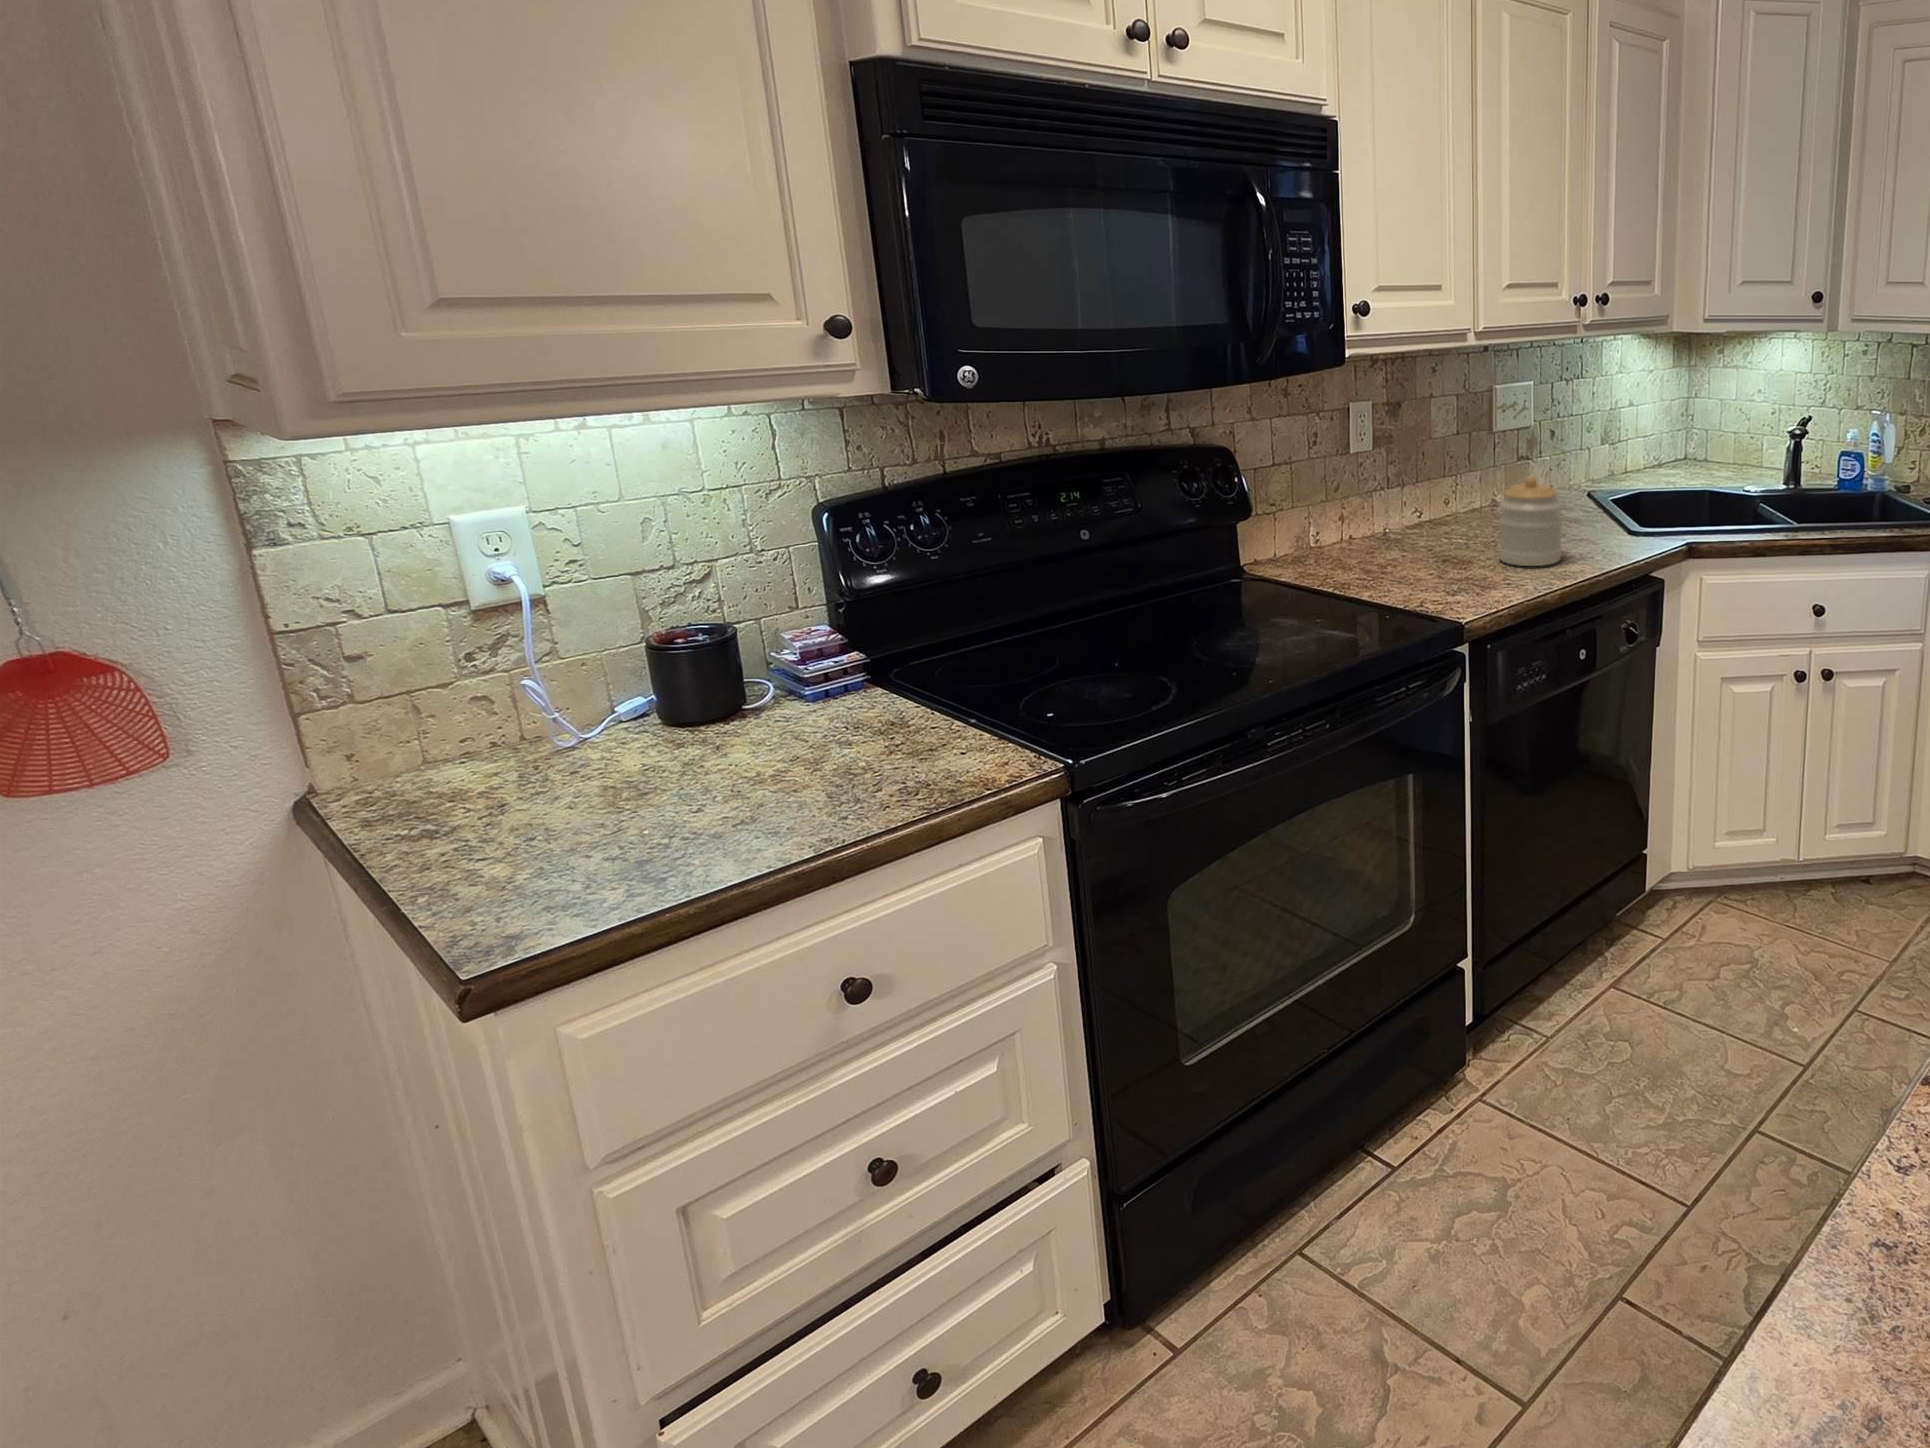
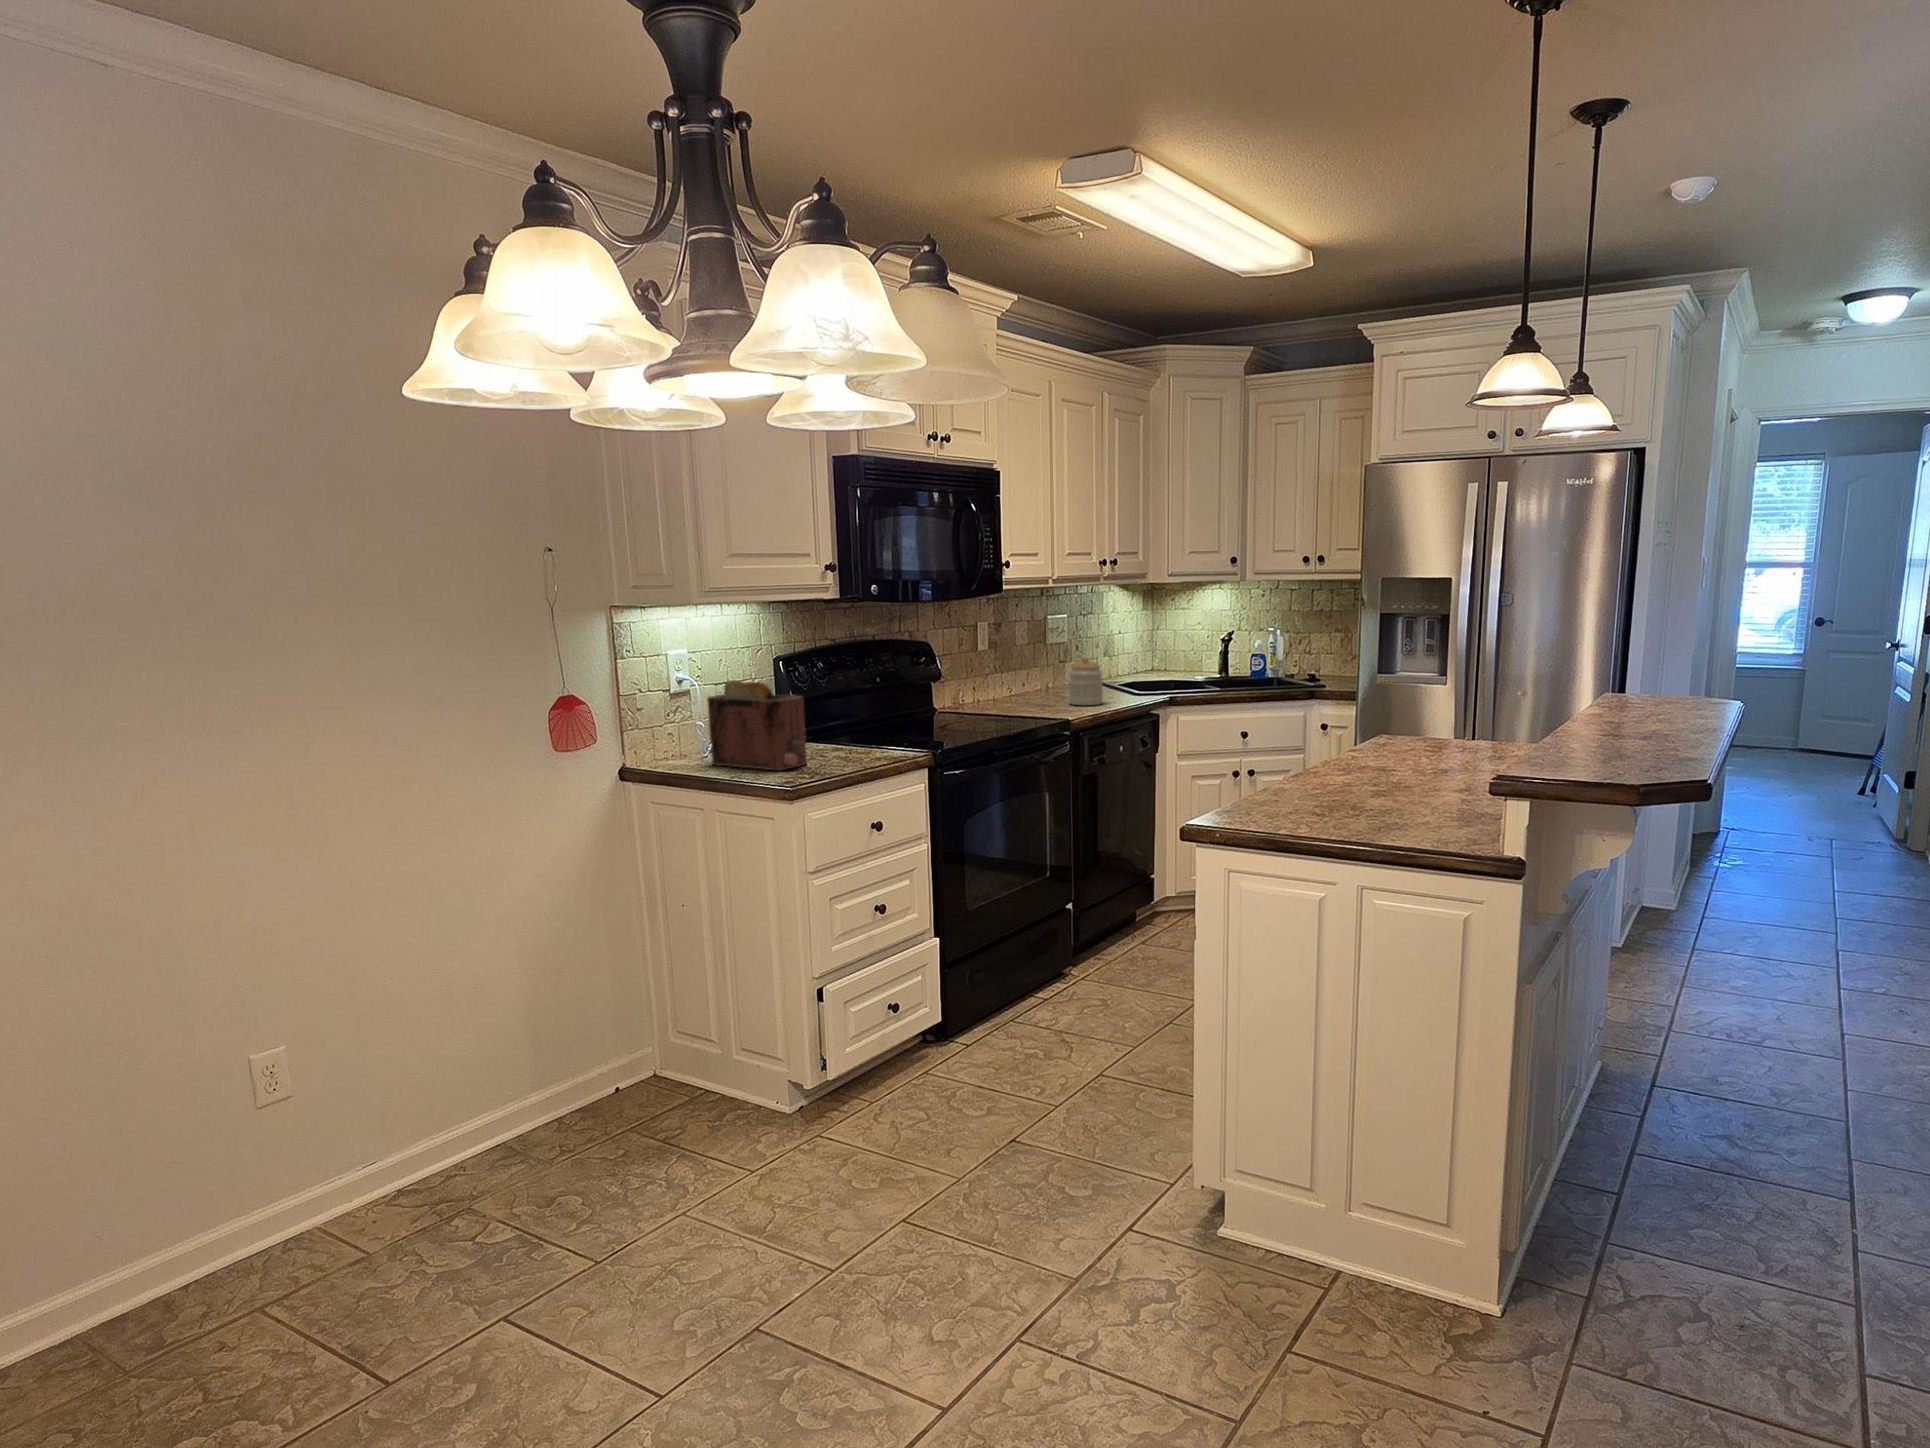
toaster: none [499,597,739,839] -> present [707,680,807,770]

